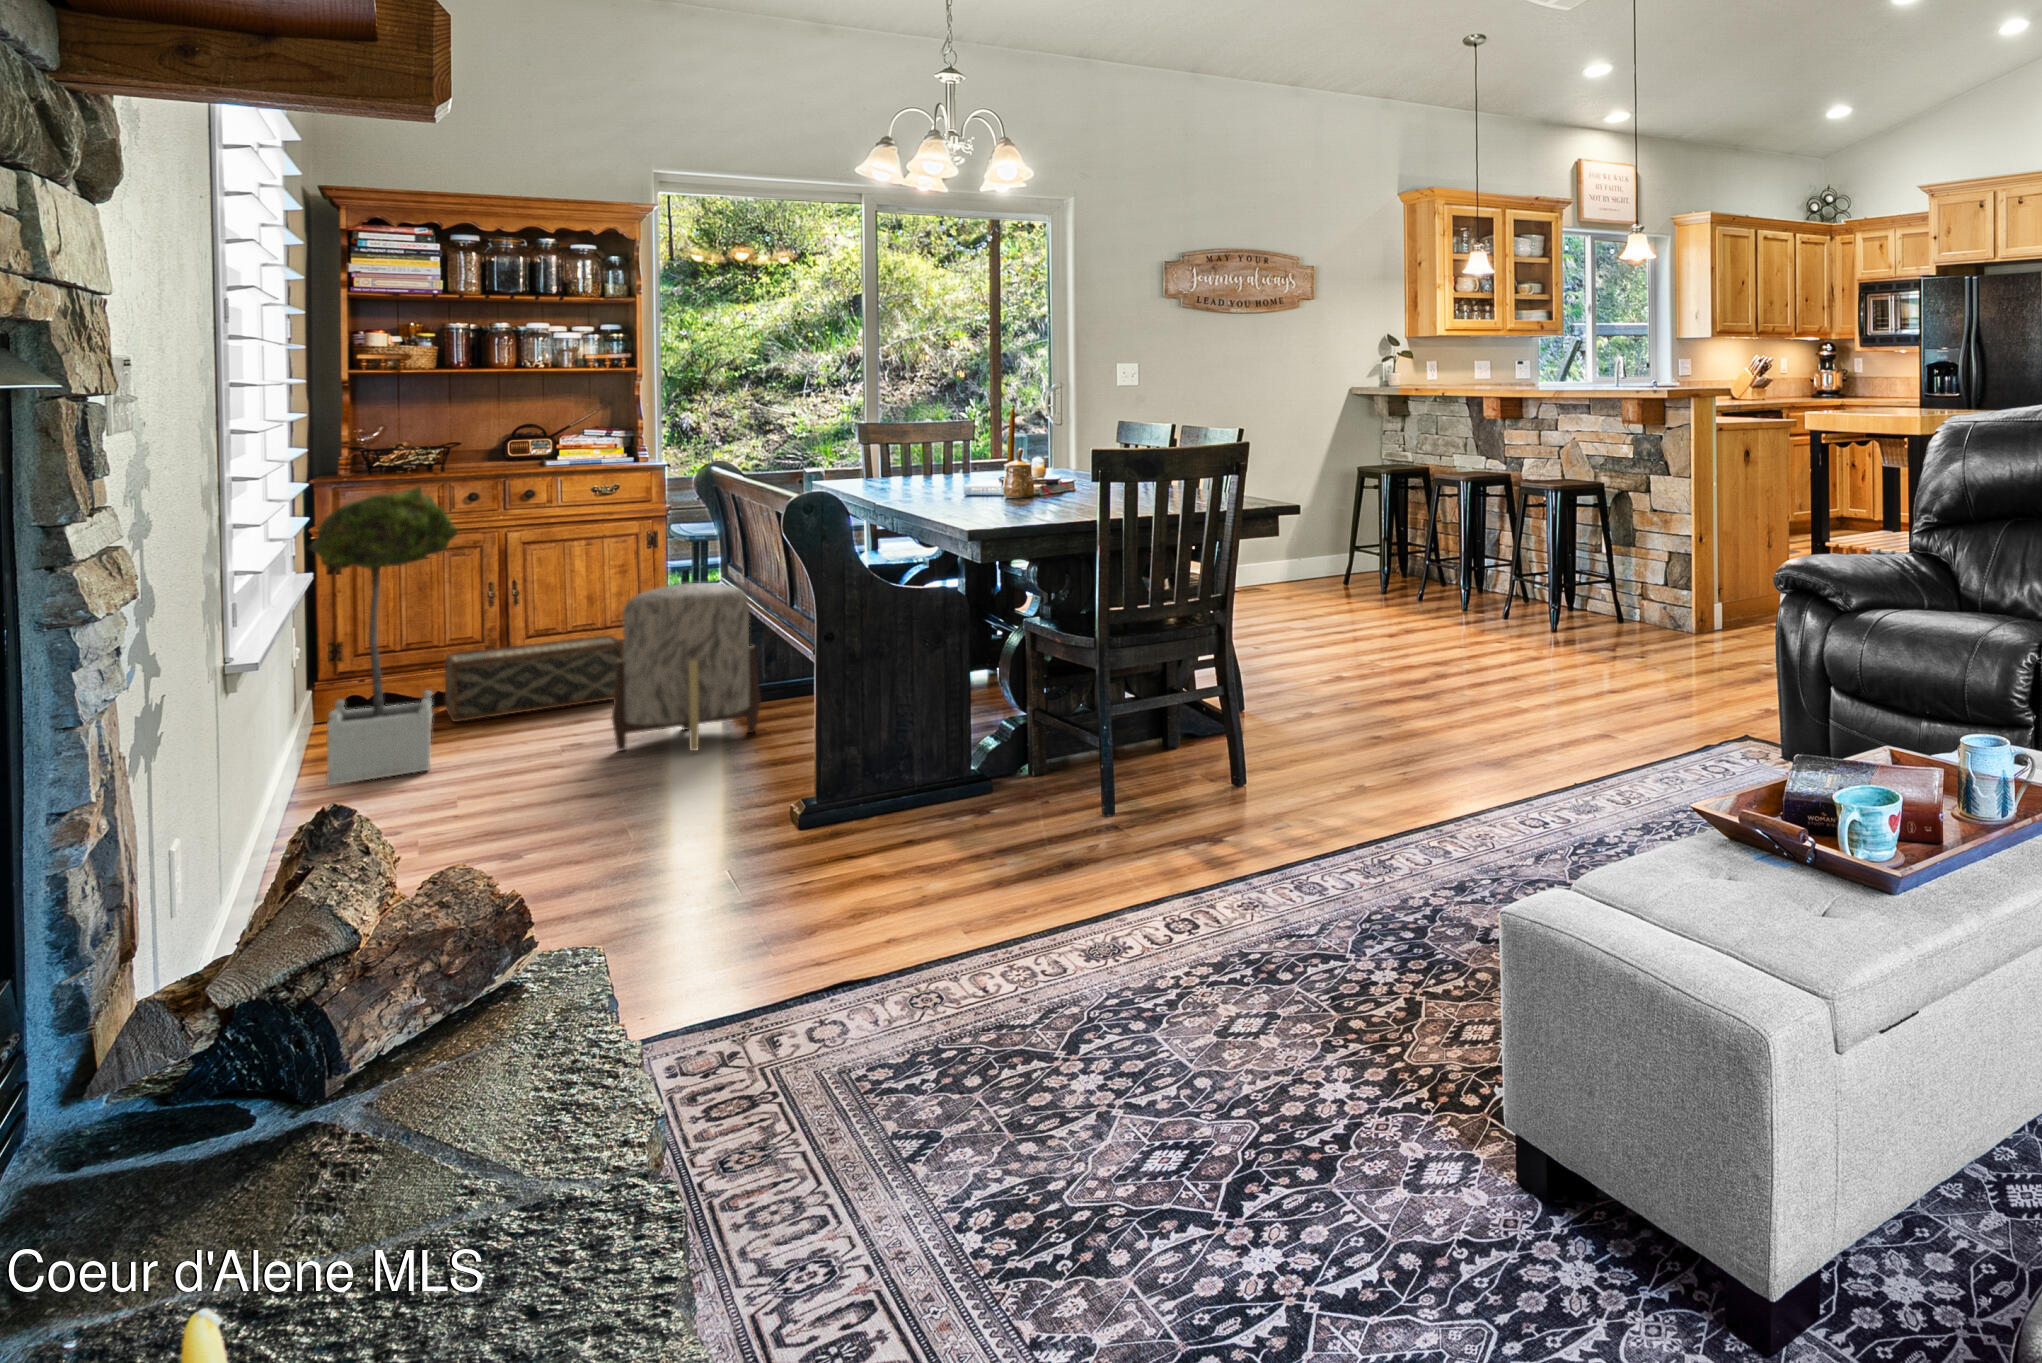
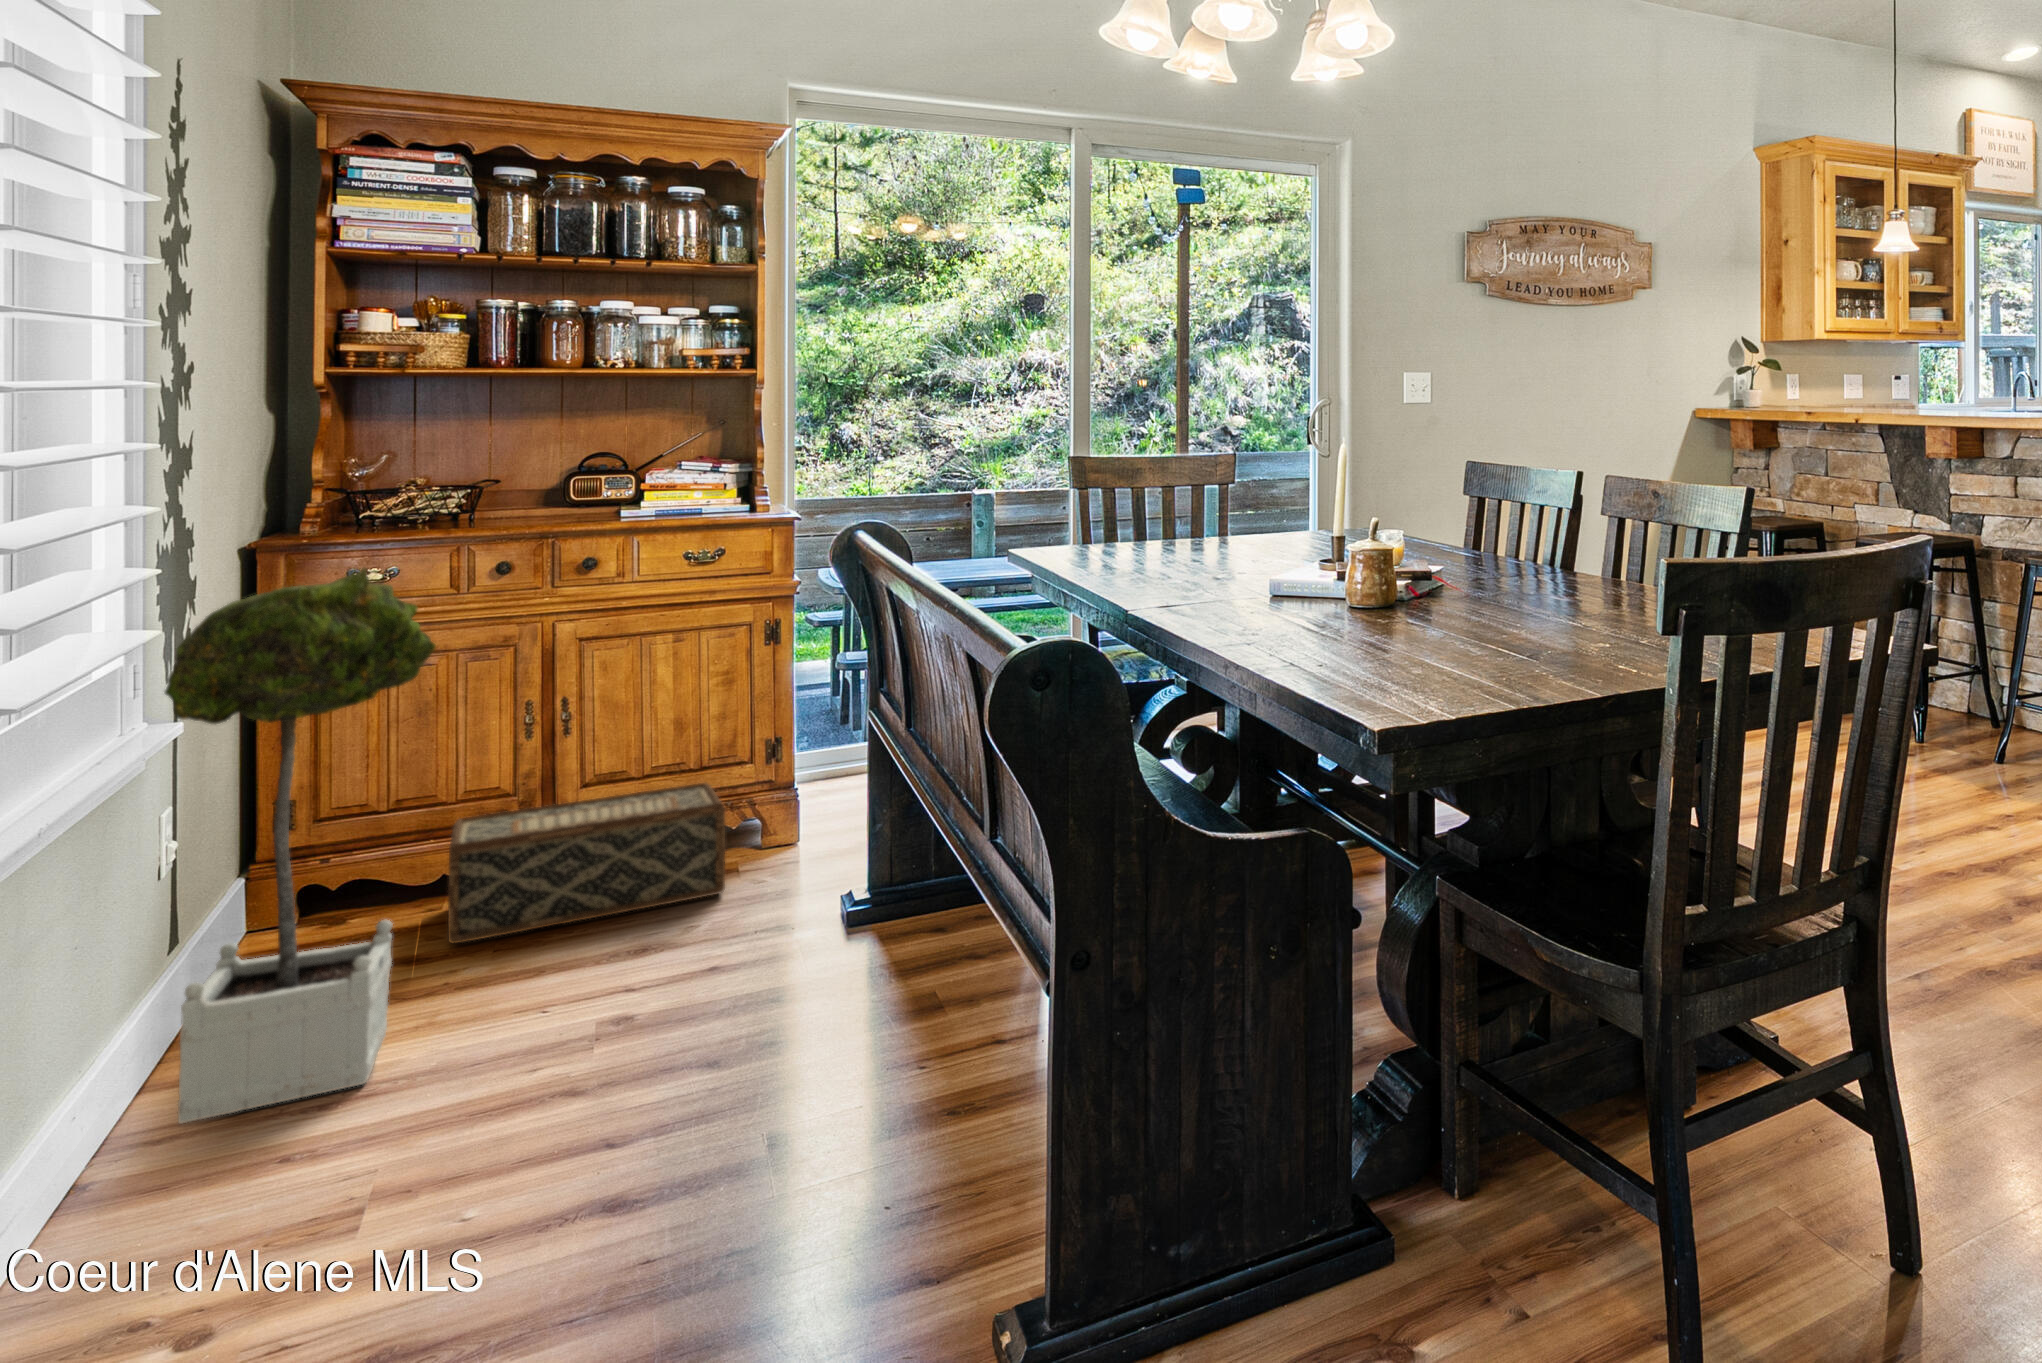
ottoman: present [612,583,760,751] -> none [683,736,933,1056]

